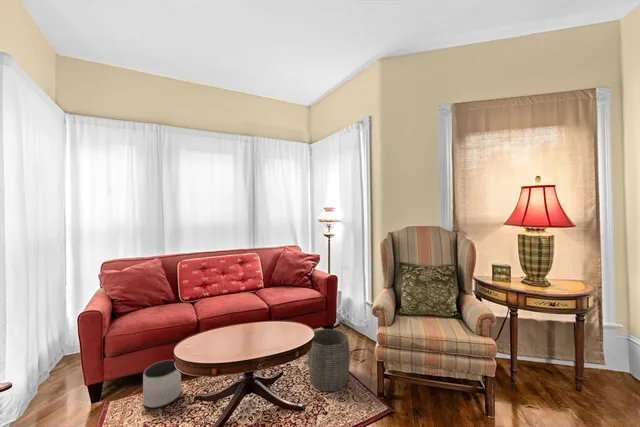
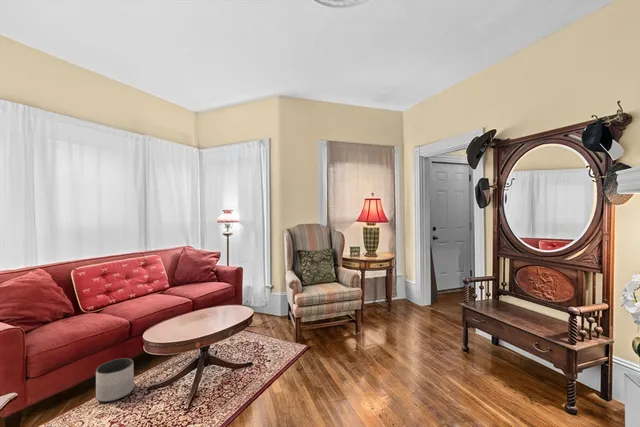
woven basket: present [308,329,350,391] -> none [240,306,273,350]

